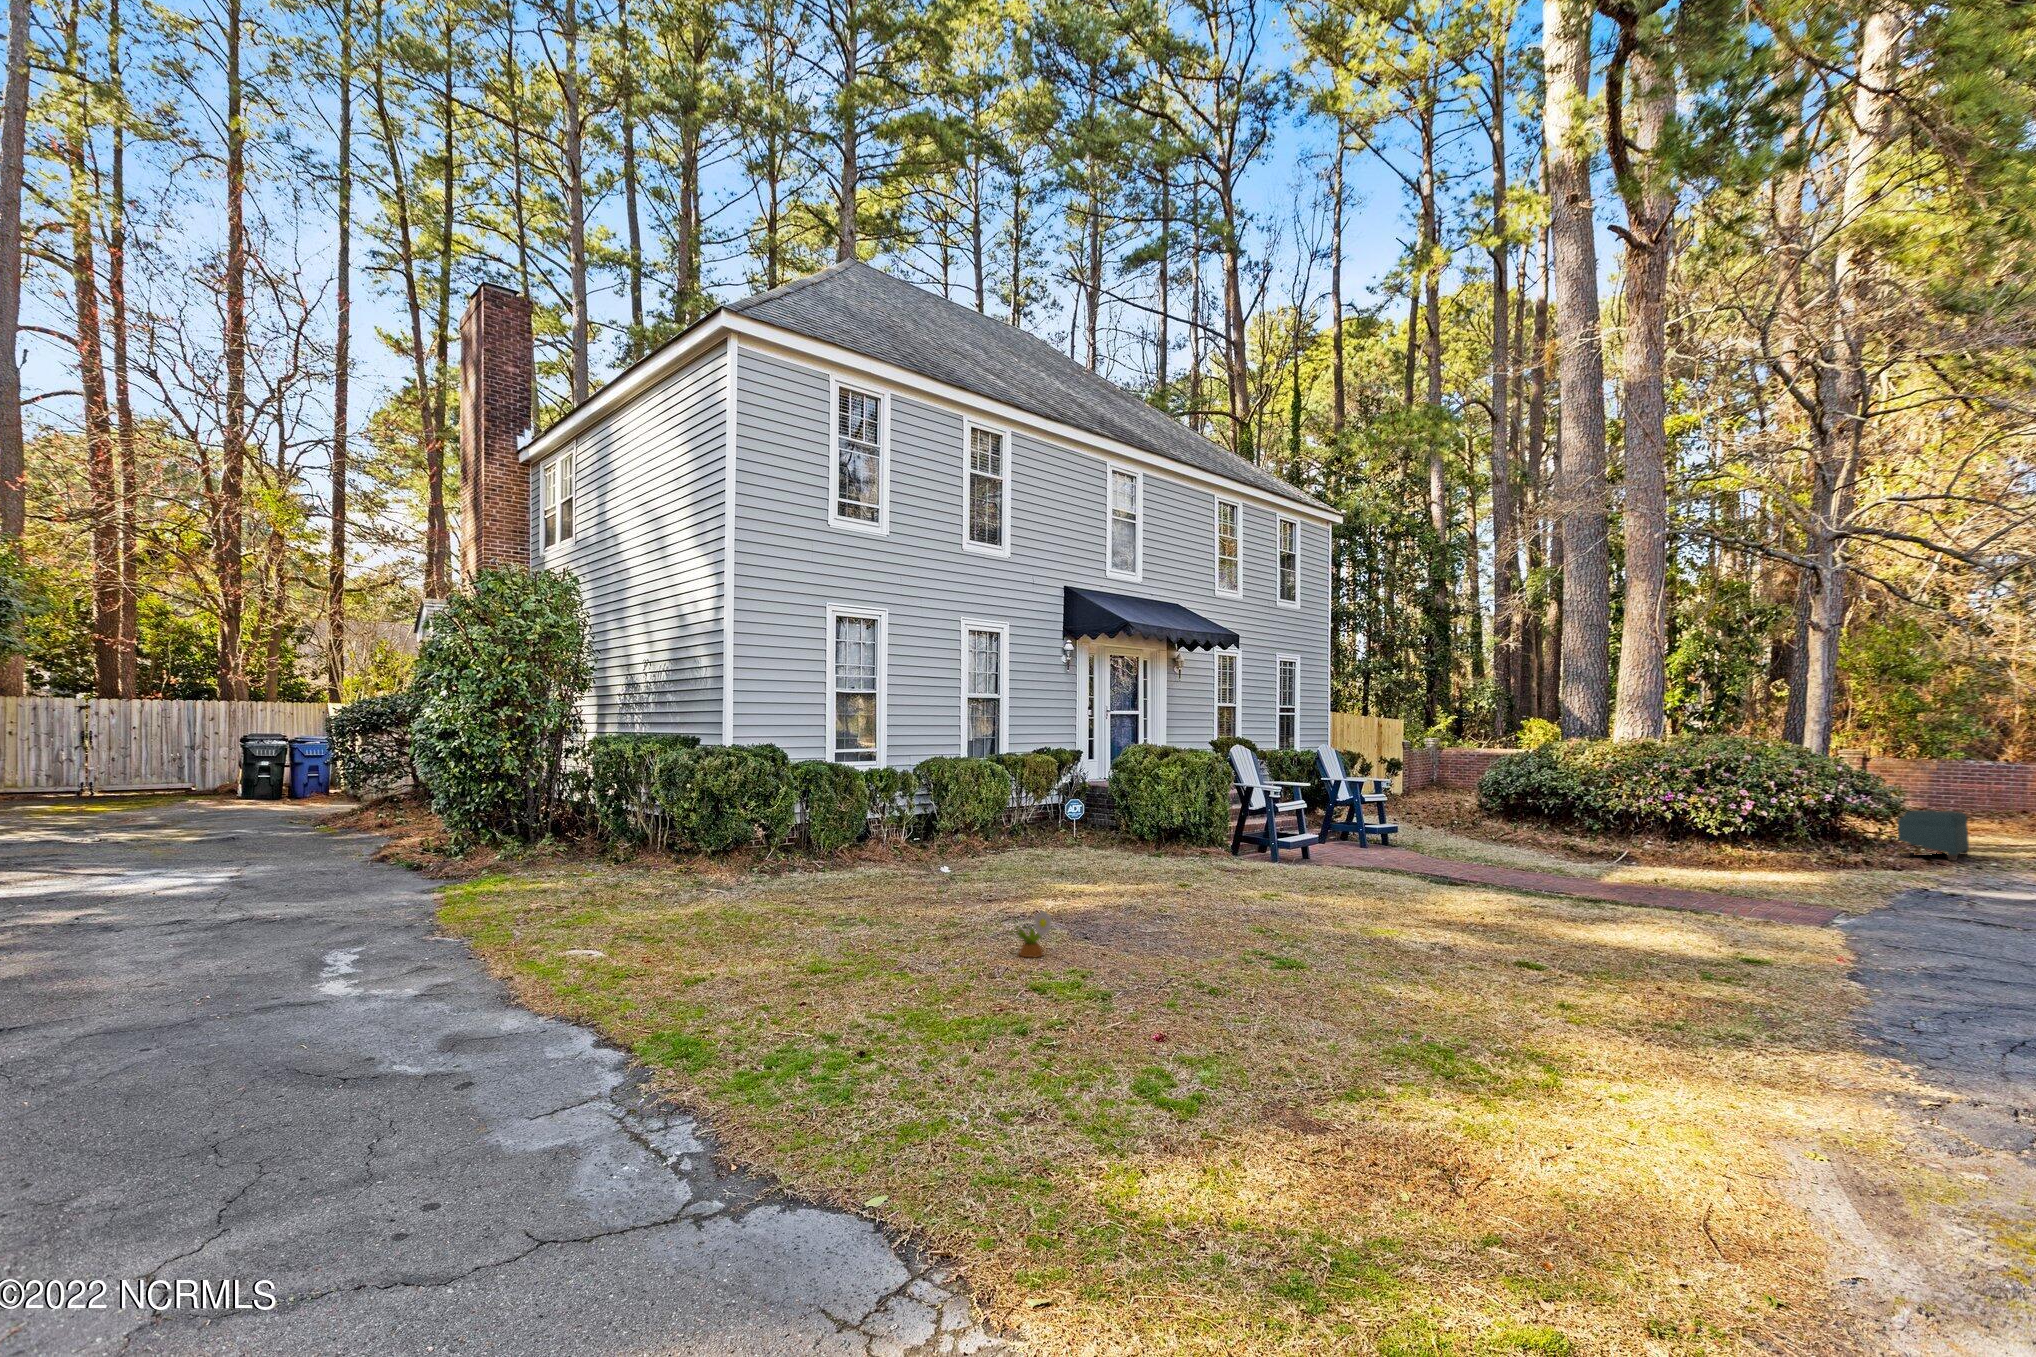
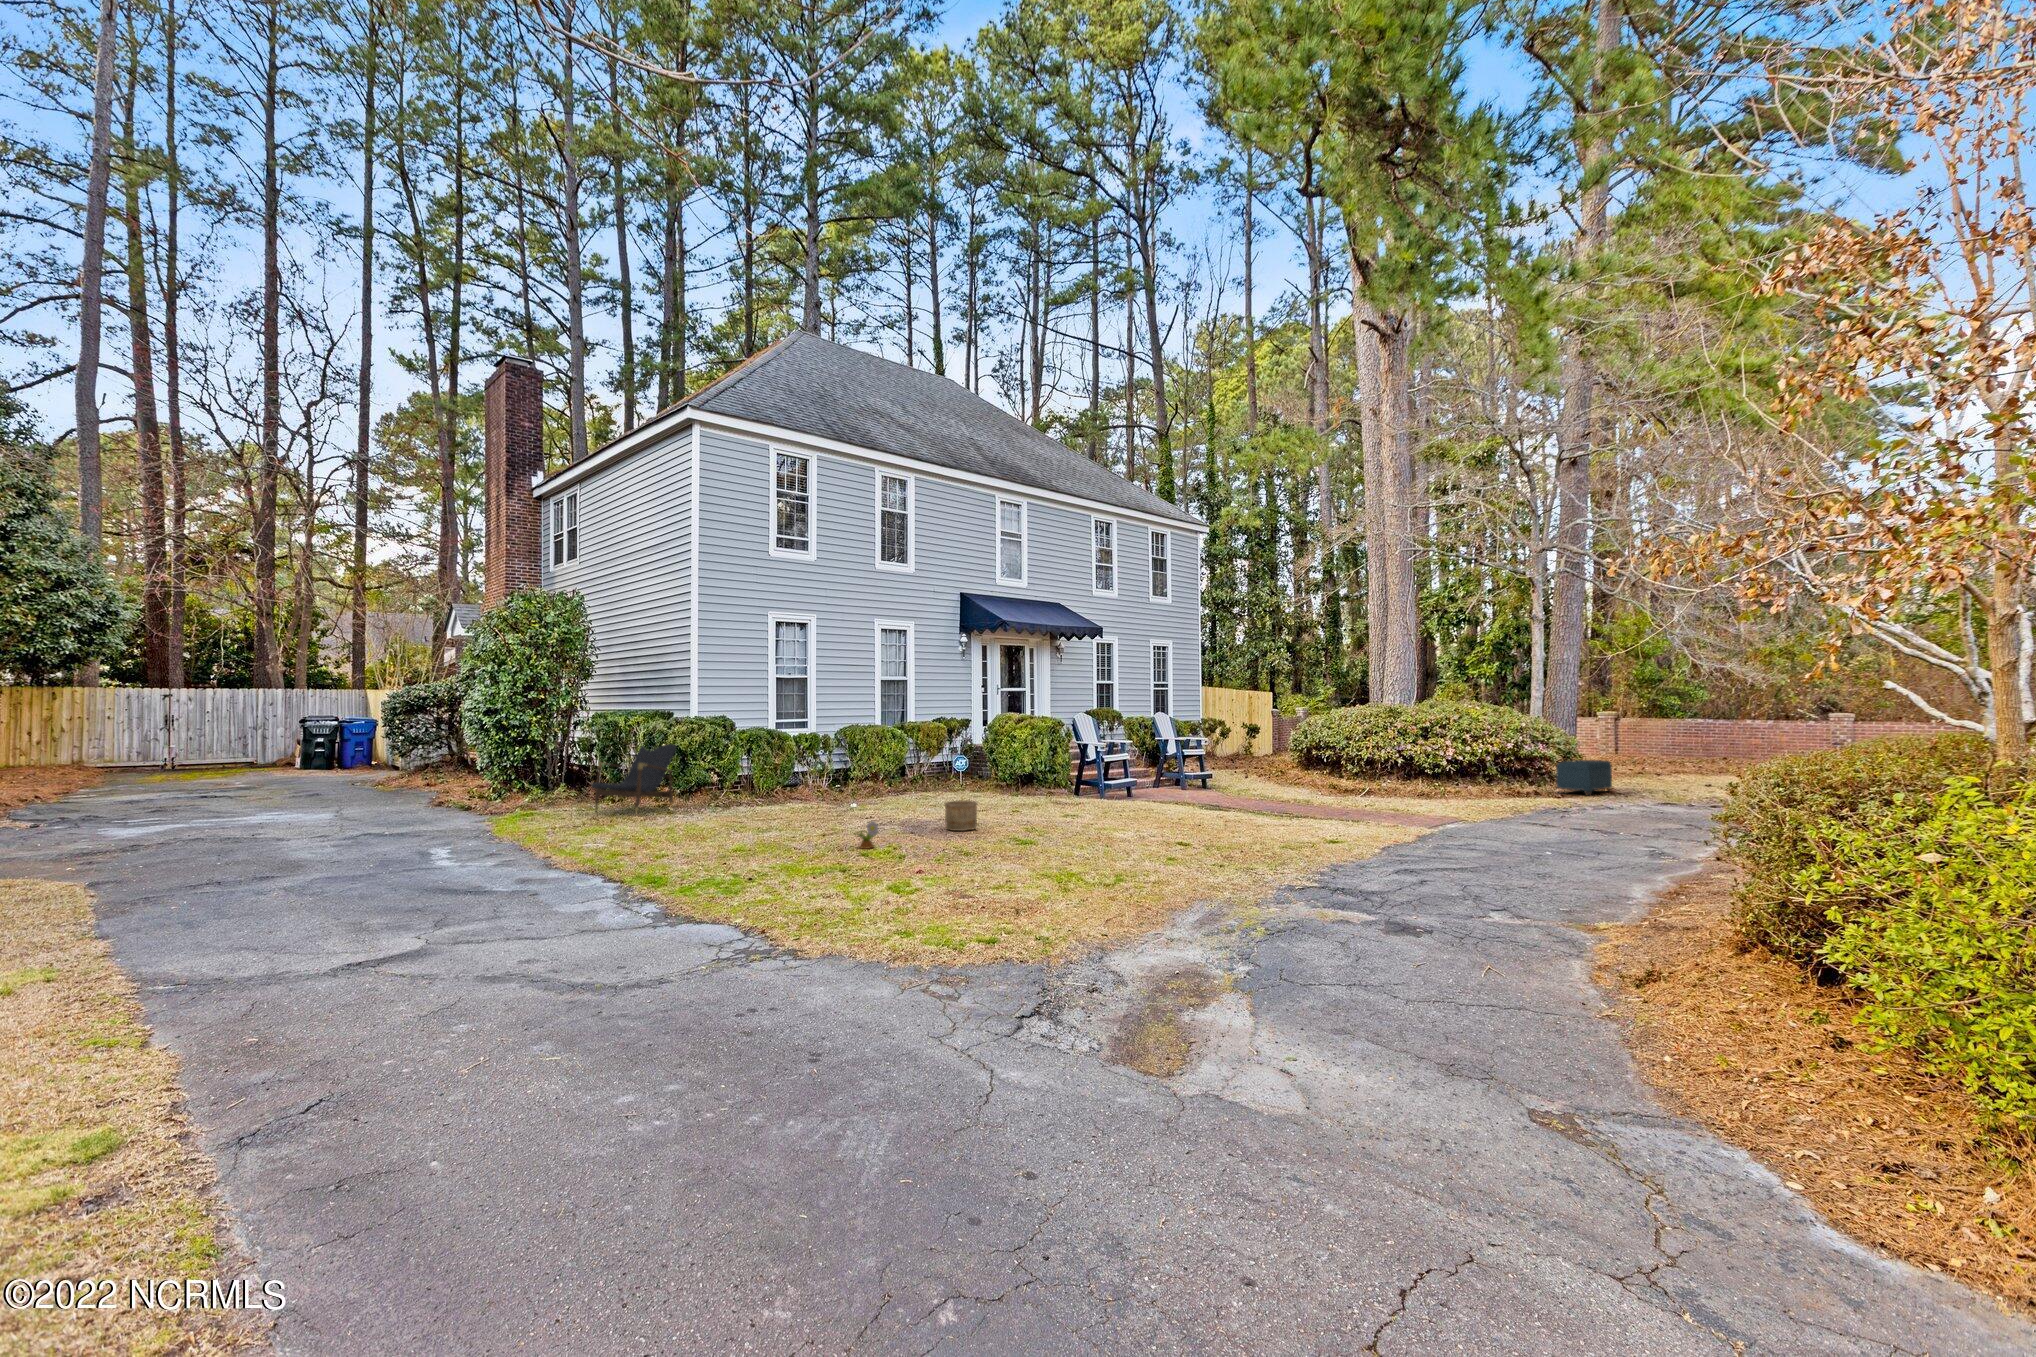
lounge chair: none [587,779,706,882] -> present [591,744,676,814]
wooden bucket: none [1122,870,1177,920] -> present [945,800,977,831]

